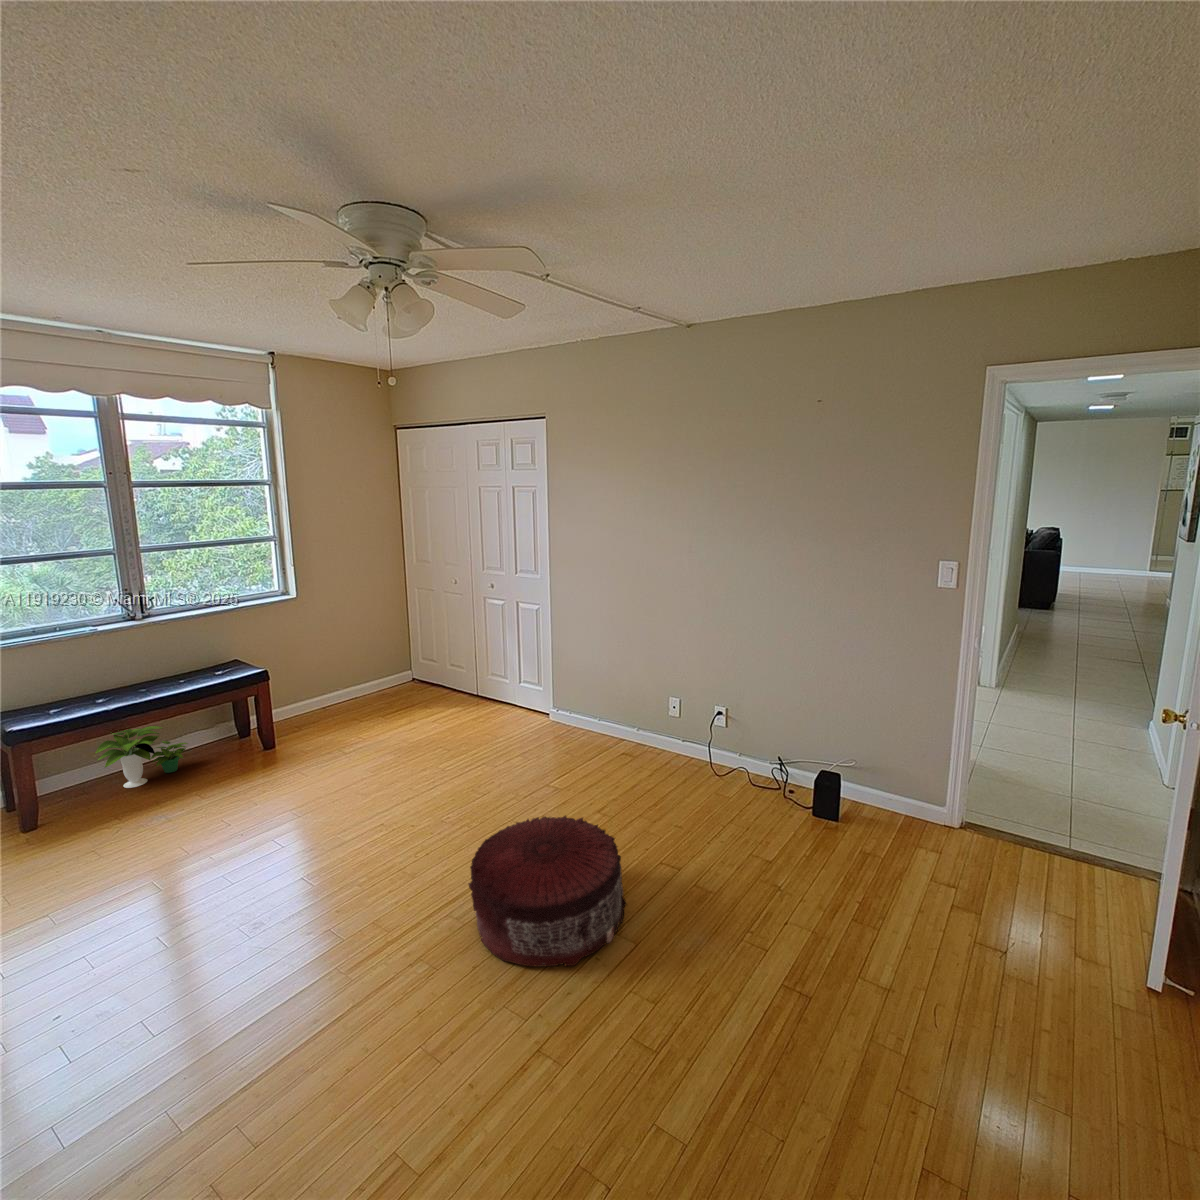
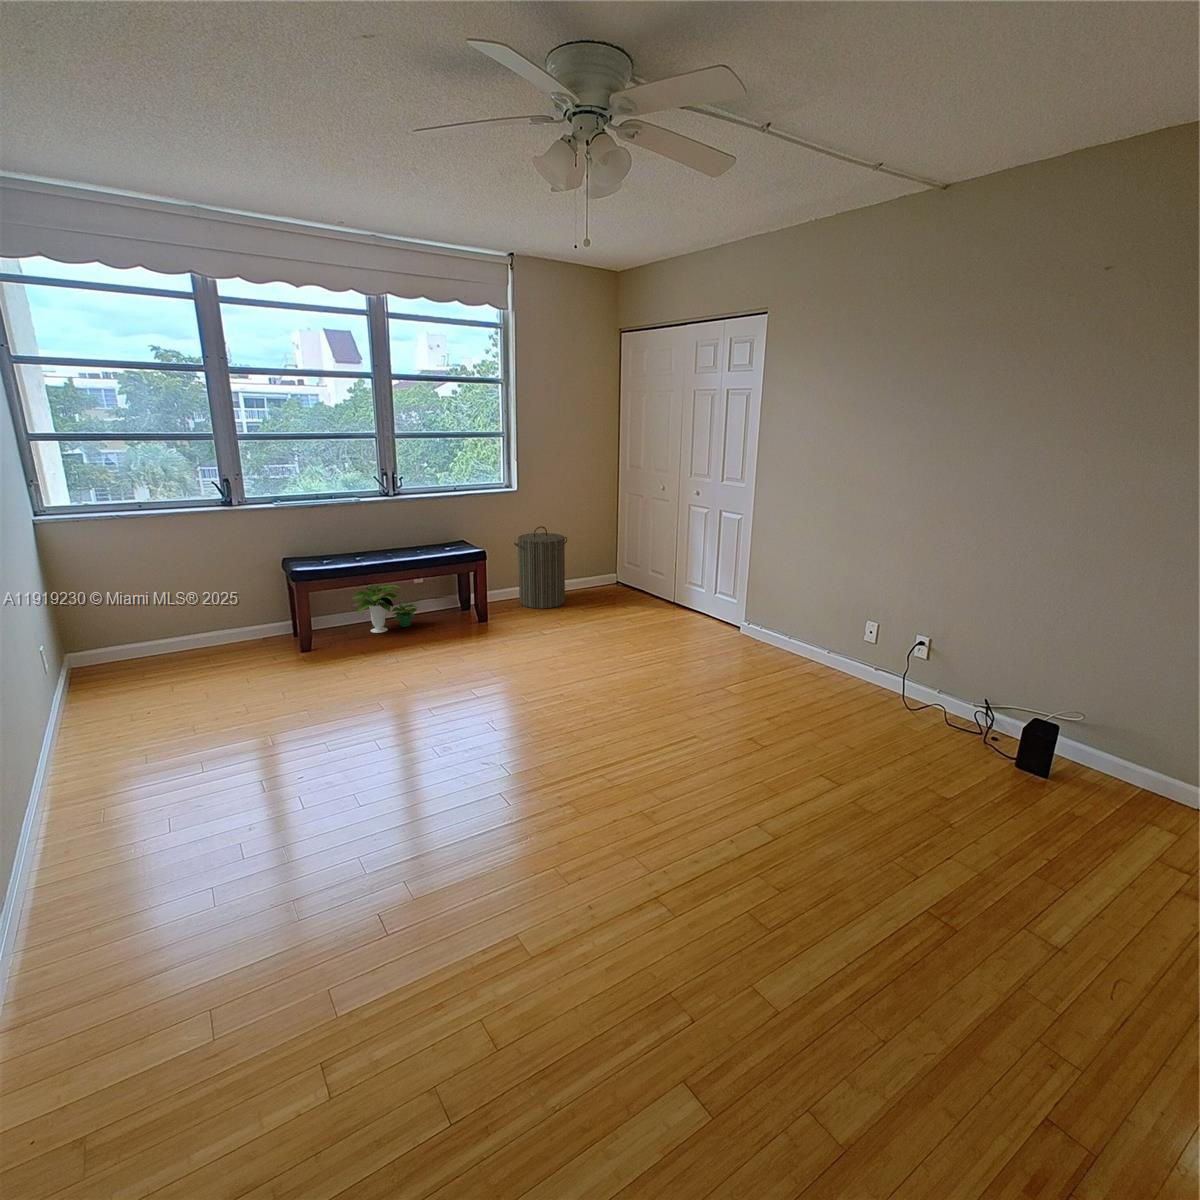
laundry hamper: none [300,633,364,723] -> present [514,526,567,609]
pouf: present [469,816,627,967] -> none [618,701,772,838]

